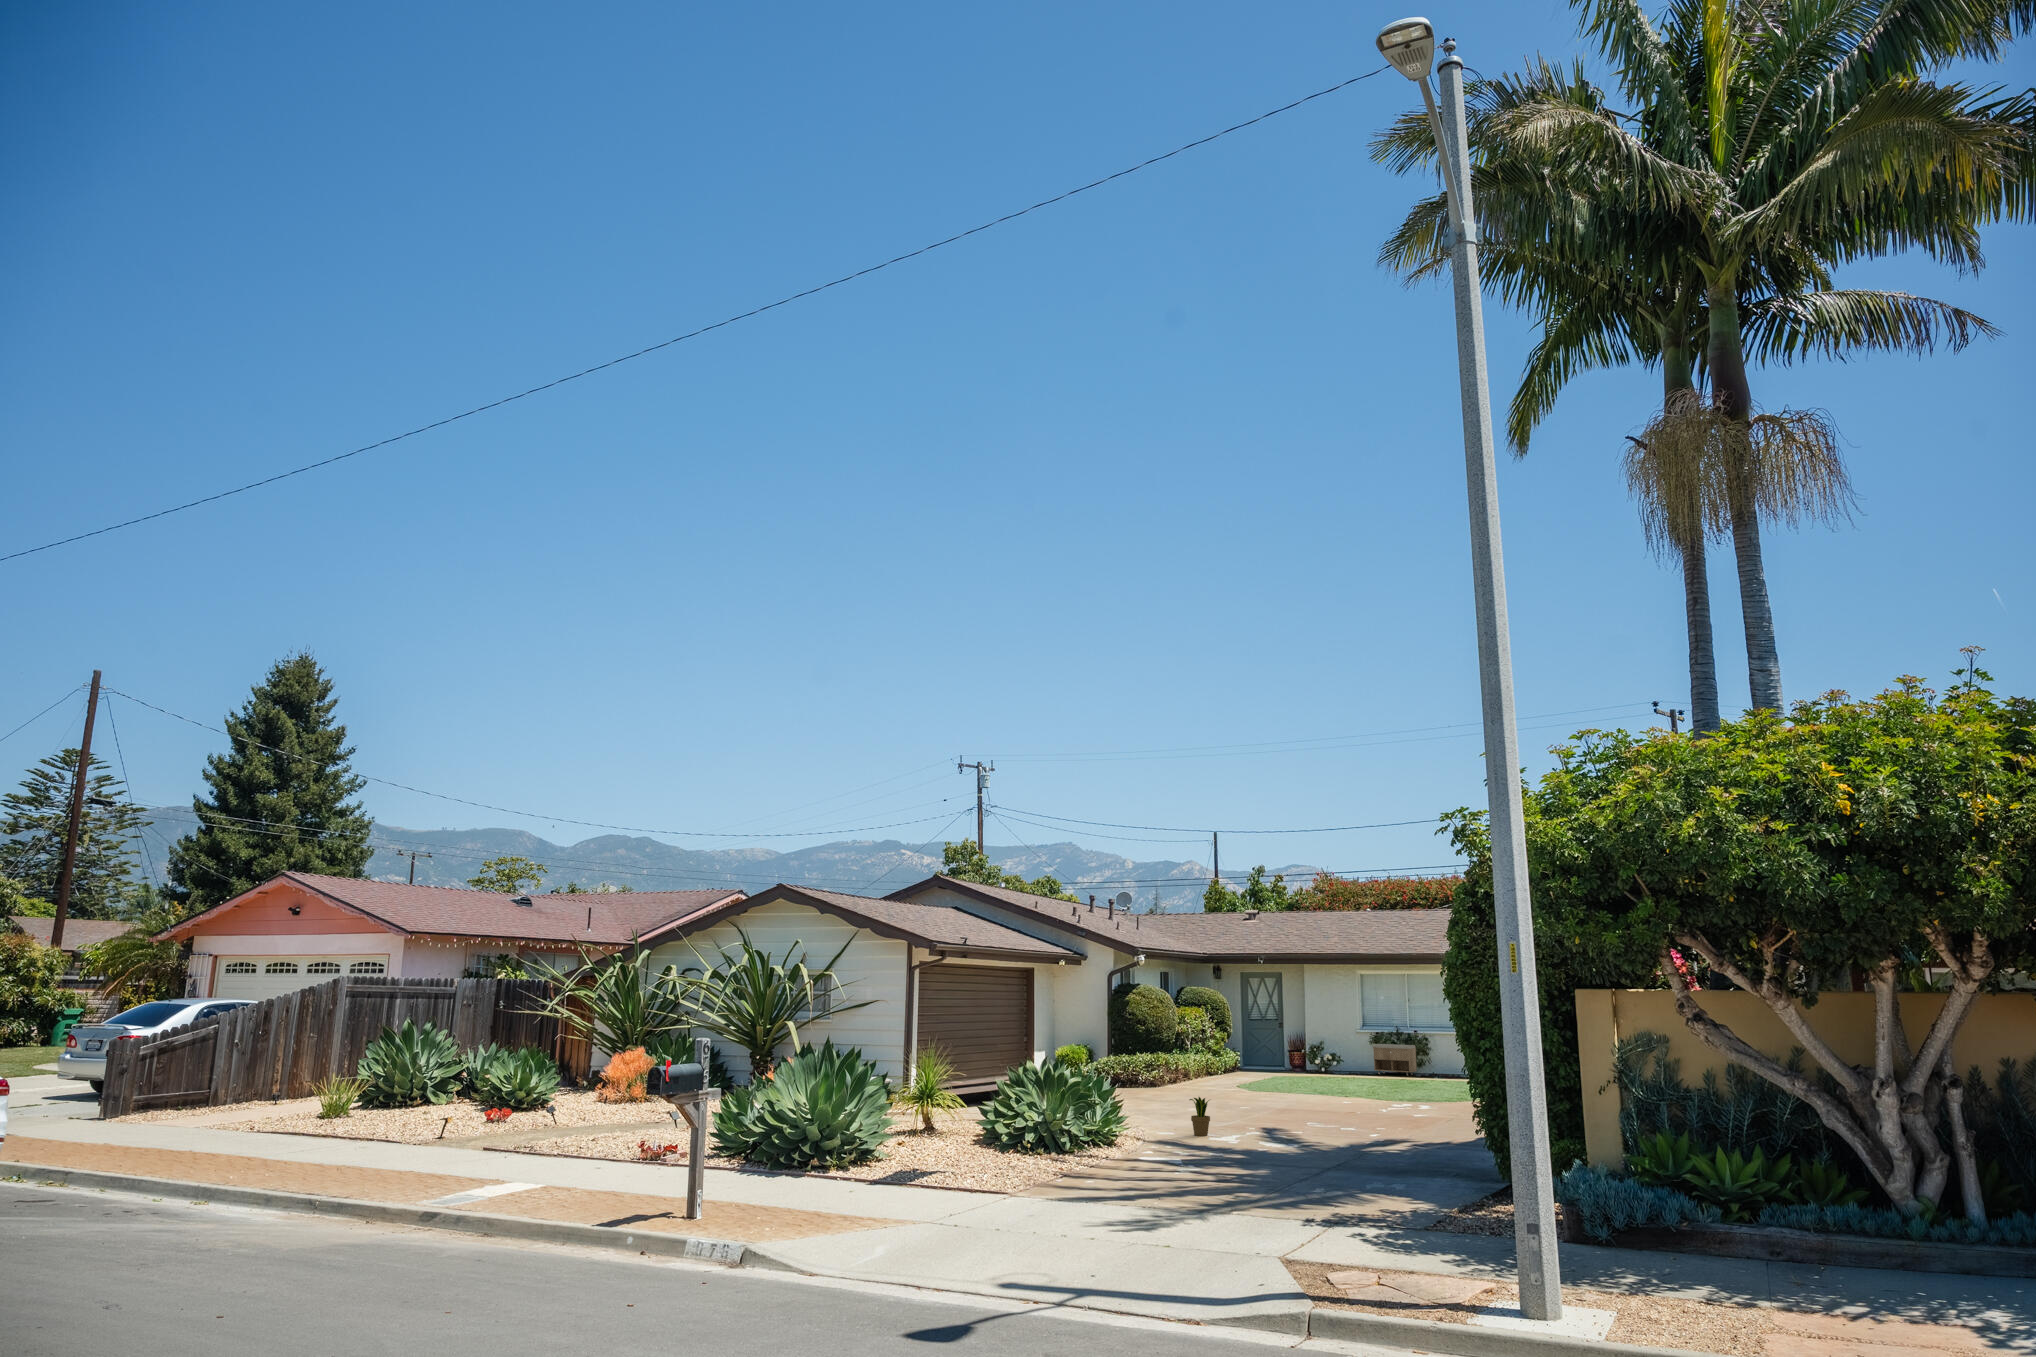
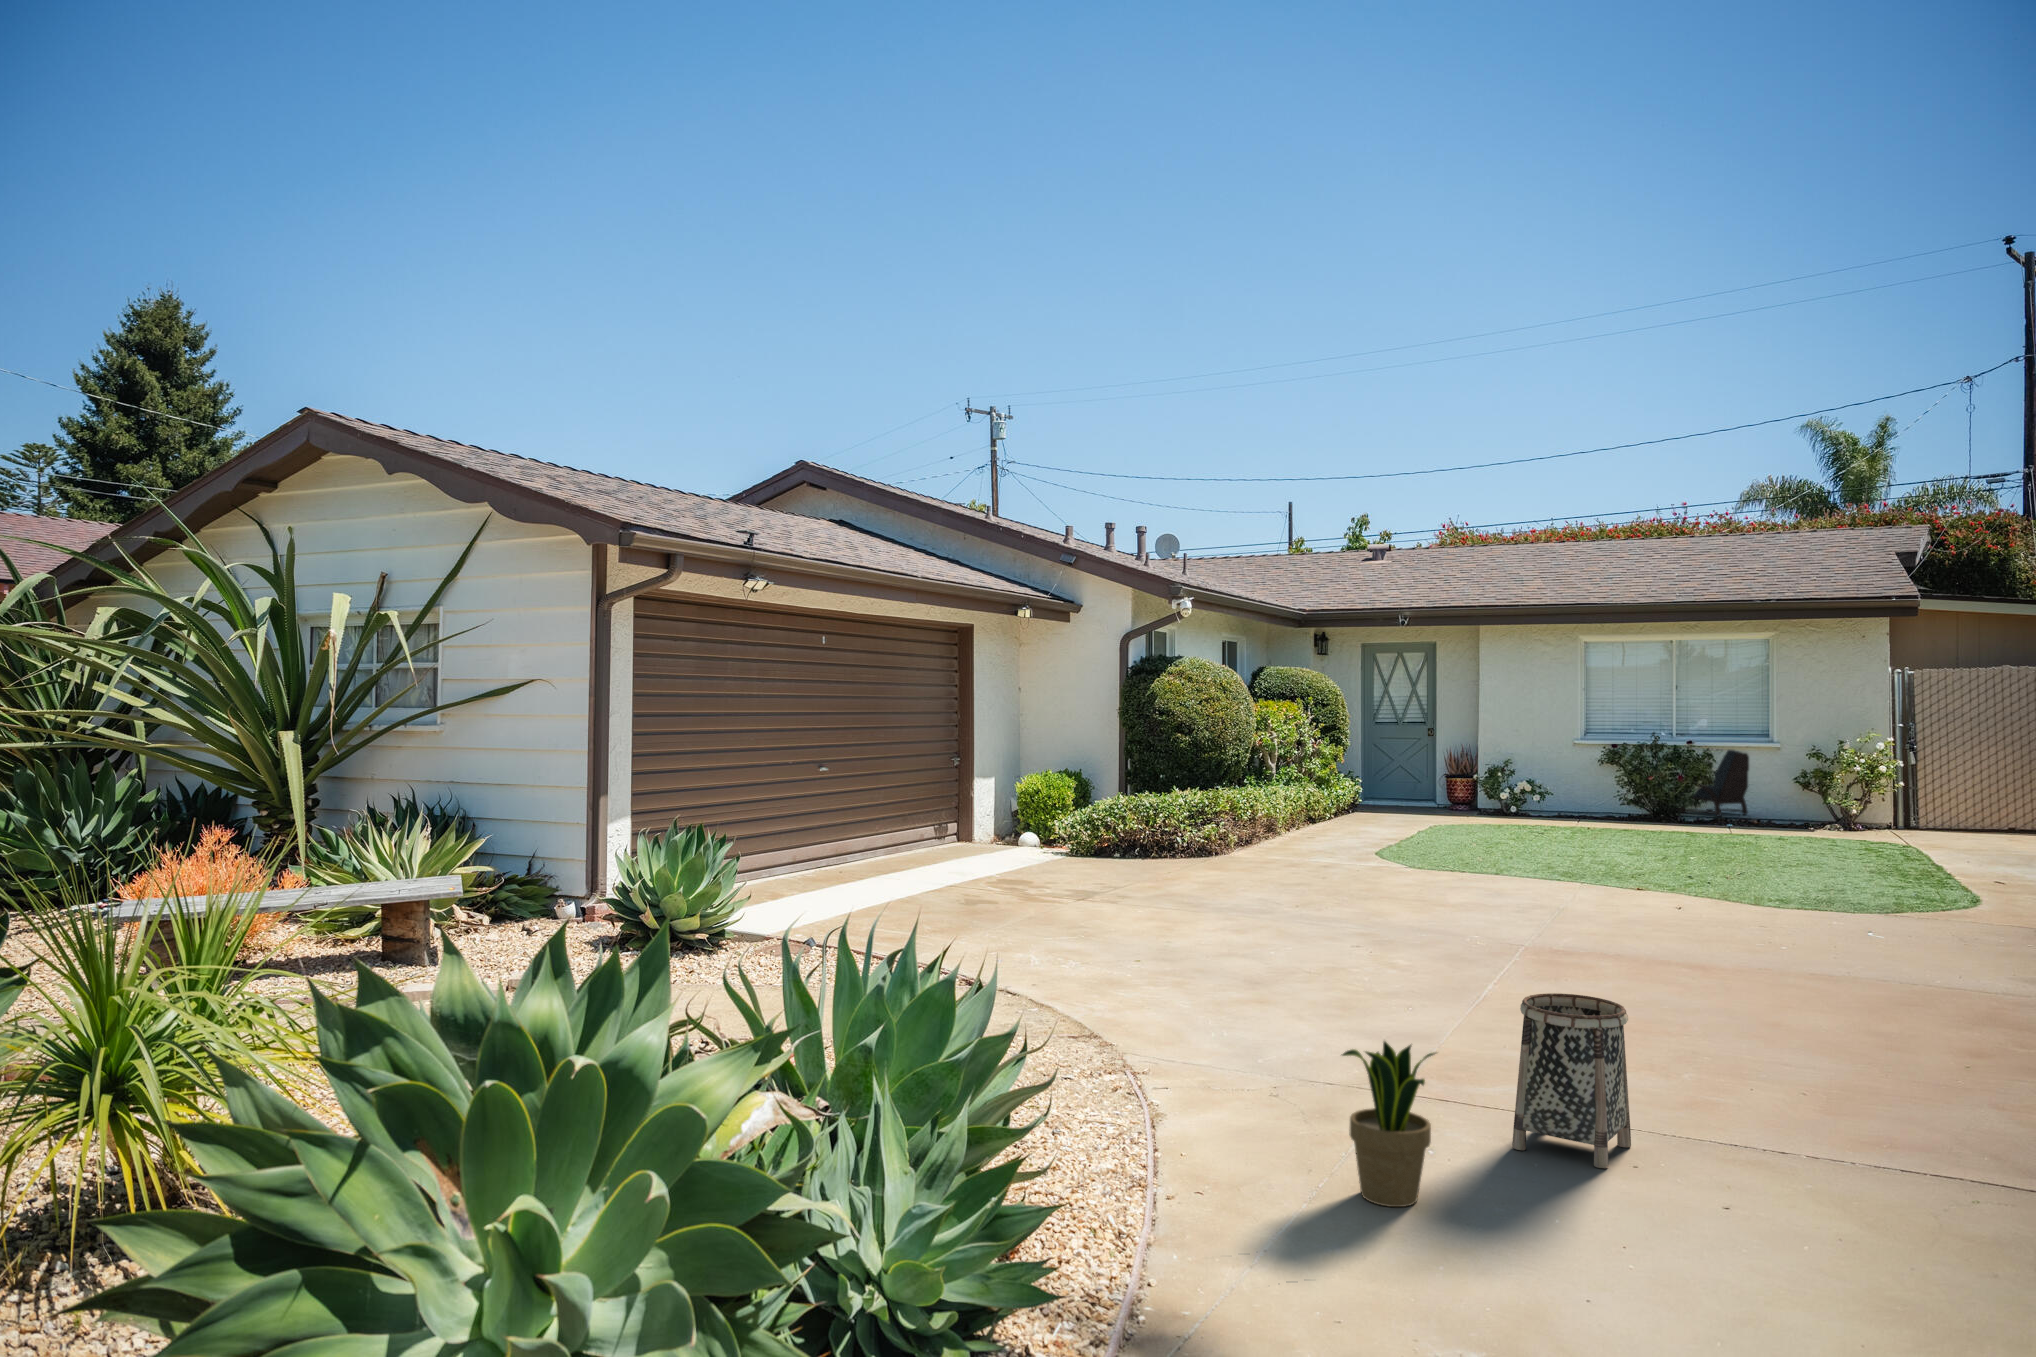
lounge chair: none [1414,1035,1454,1073] -> present [1680,750,1749,816]
storage bench: present [1373,1044,1417,1075] -> none [1613,765,1694,822]
basket: none [1236,1092,1266,1133] -> present [1512,993,1631,1168]

